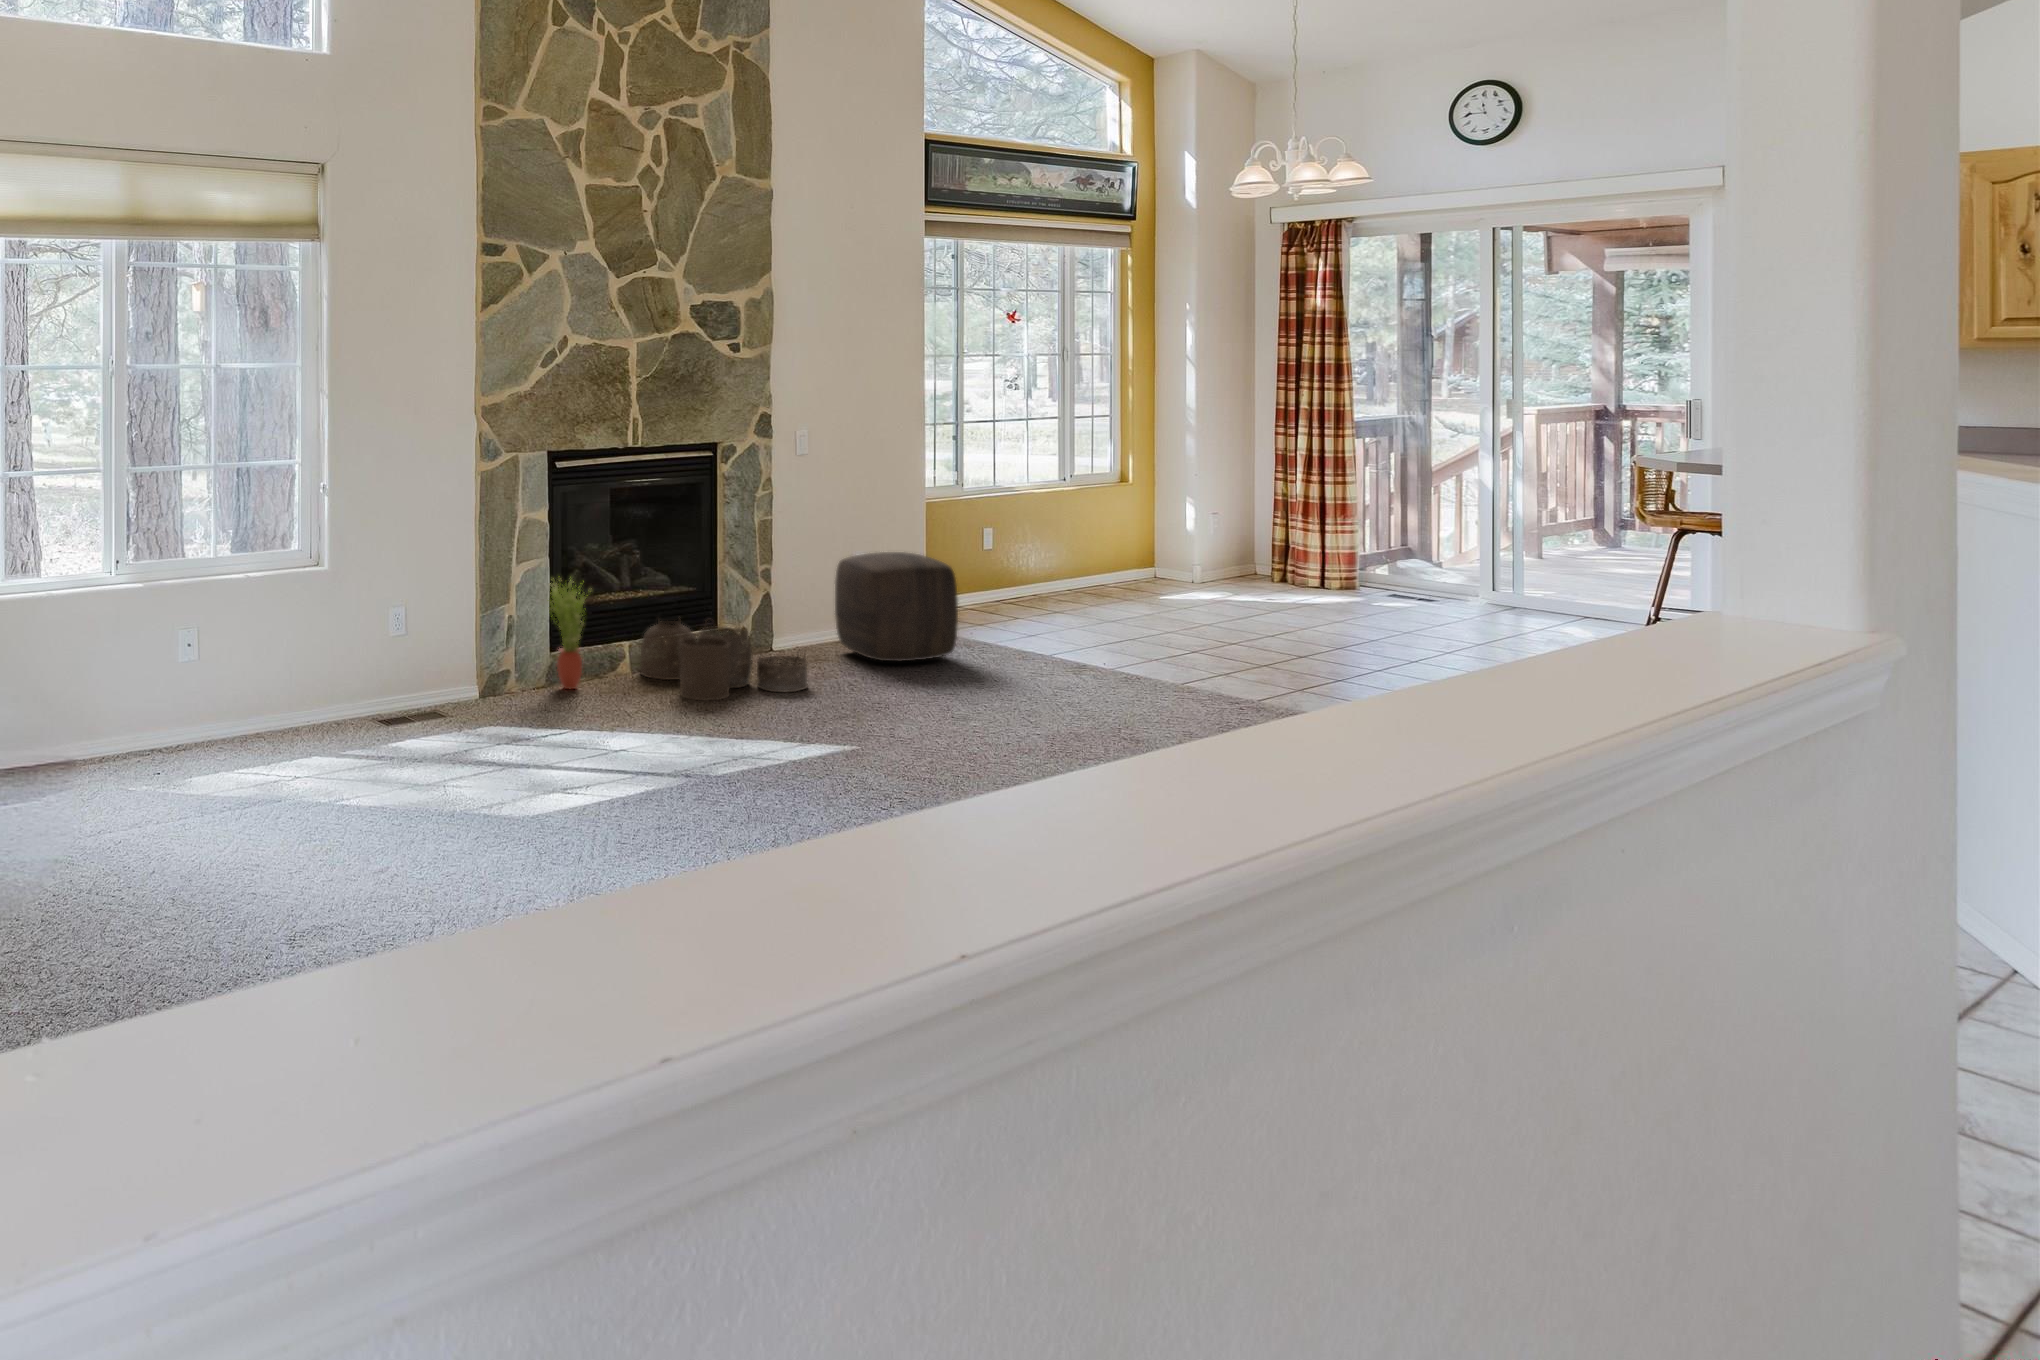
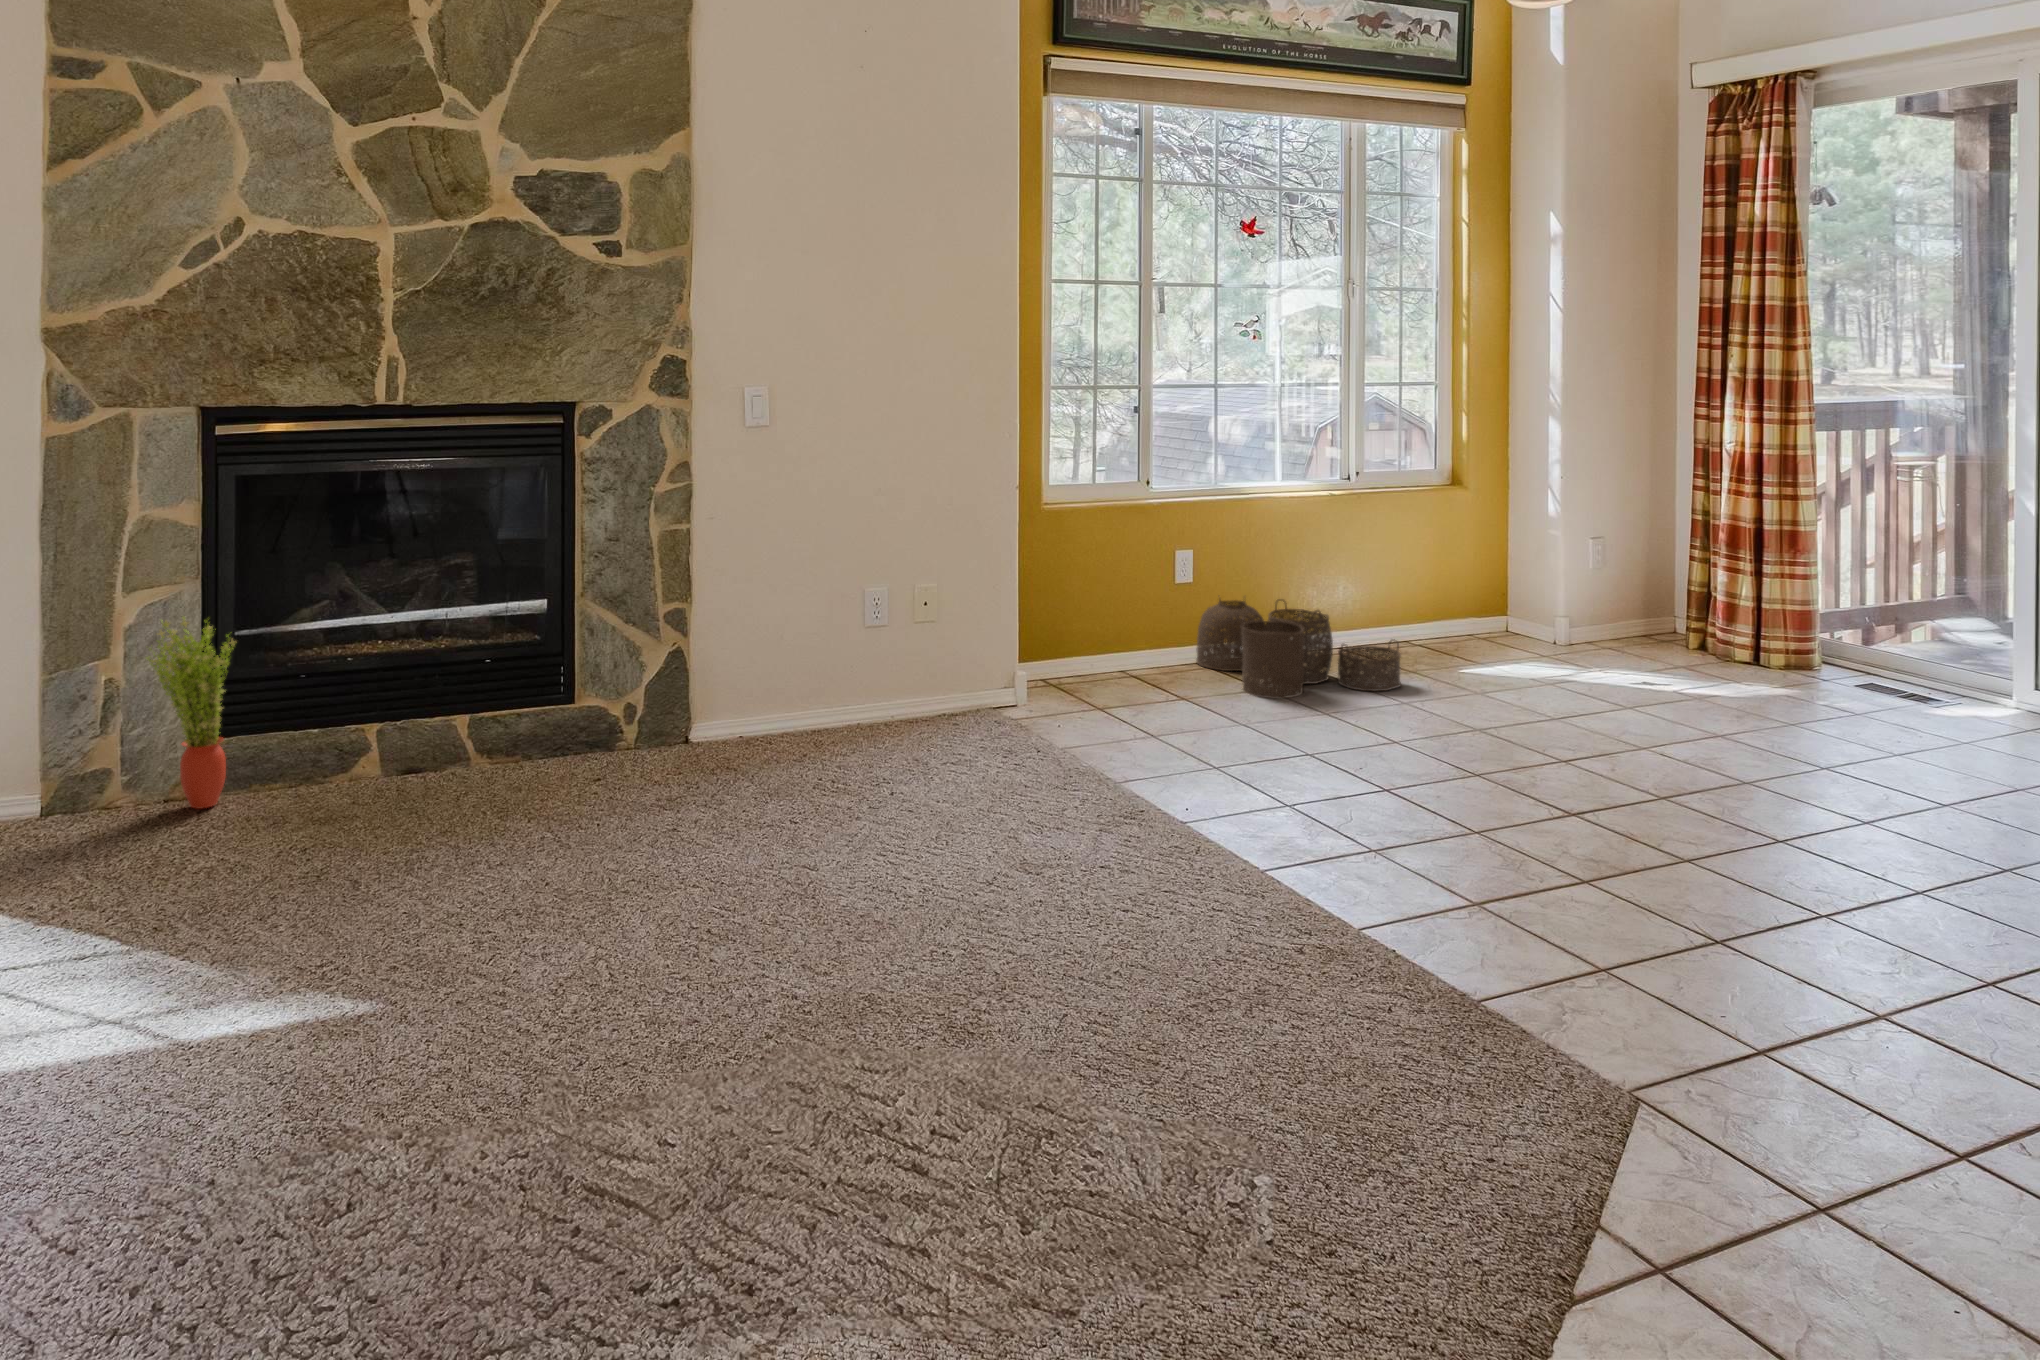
ottoman: present [835,552,958,661] -> none [772,590,943,776]
woven basket: present [640,621,807,700] -> present [1196,599,1401,698]

